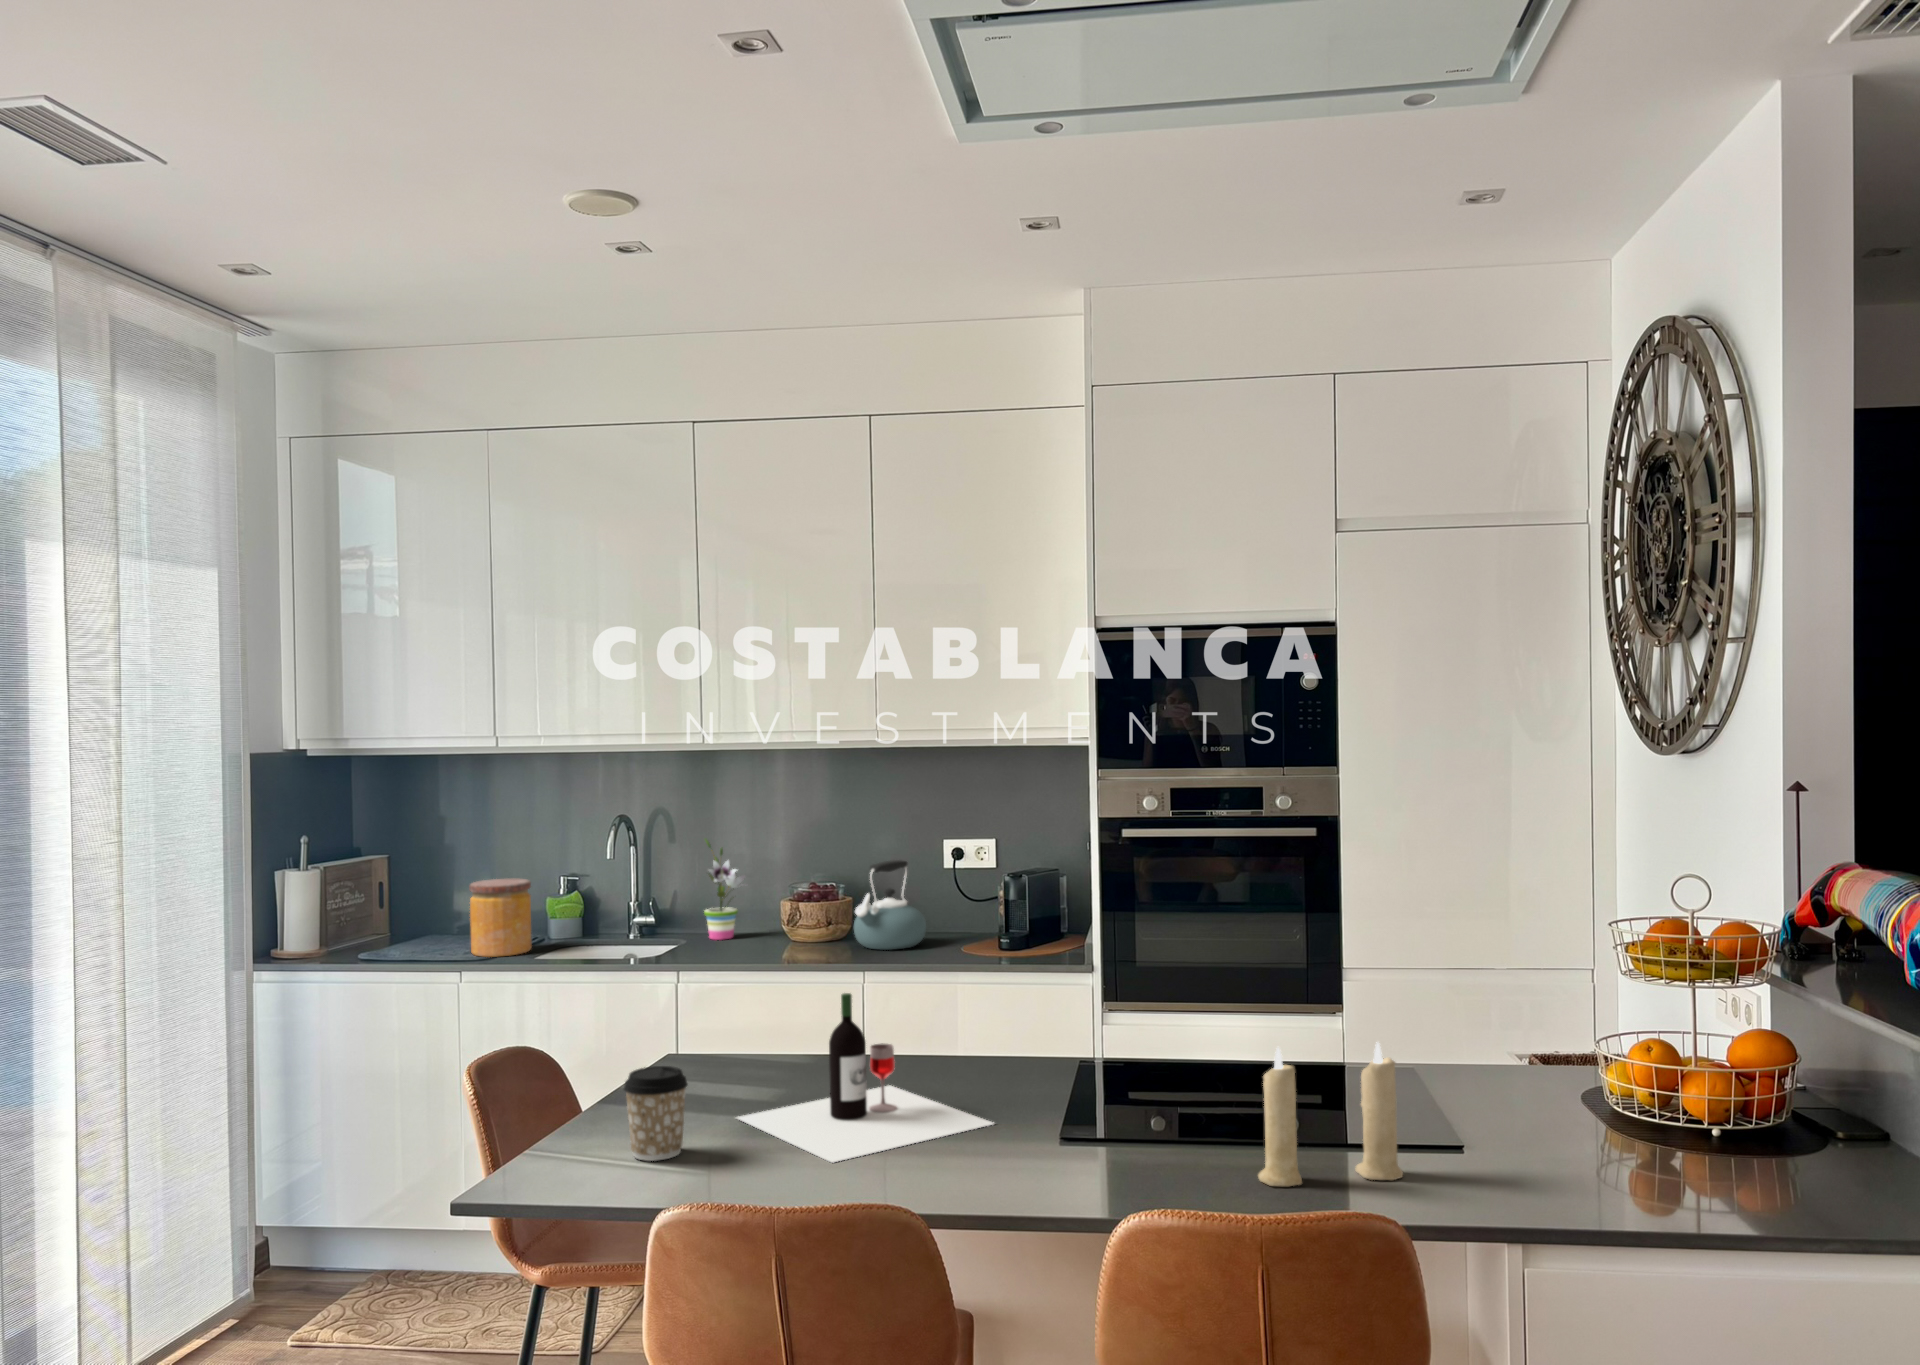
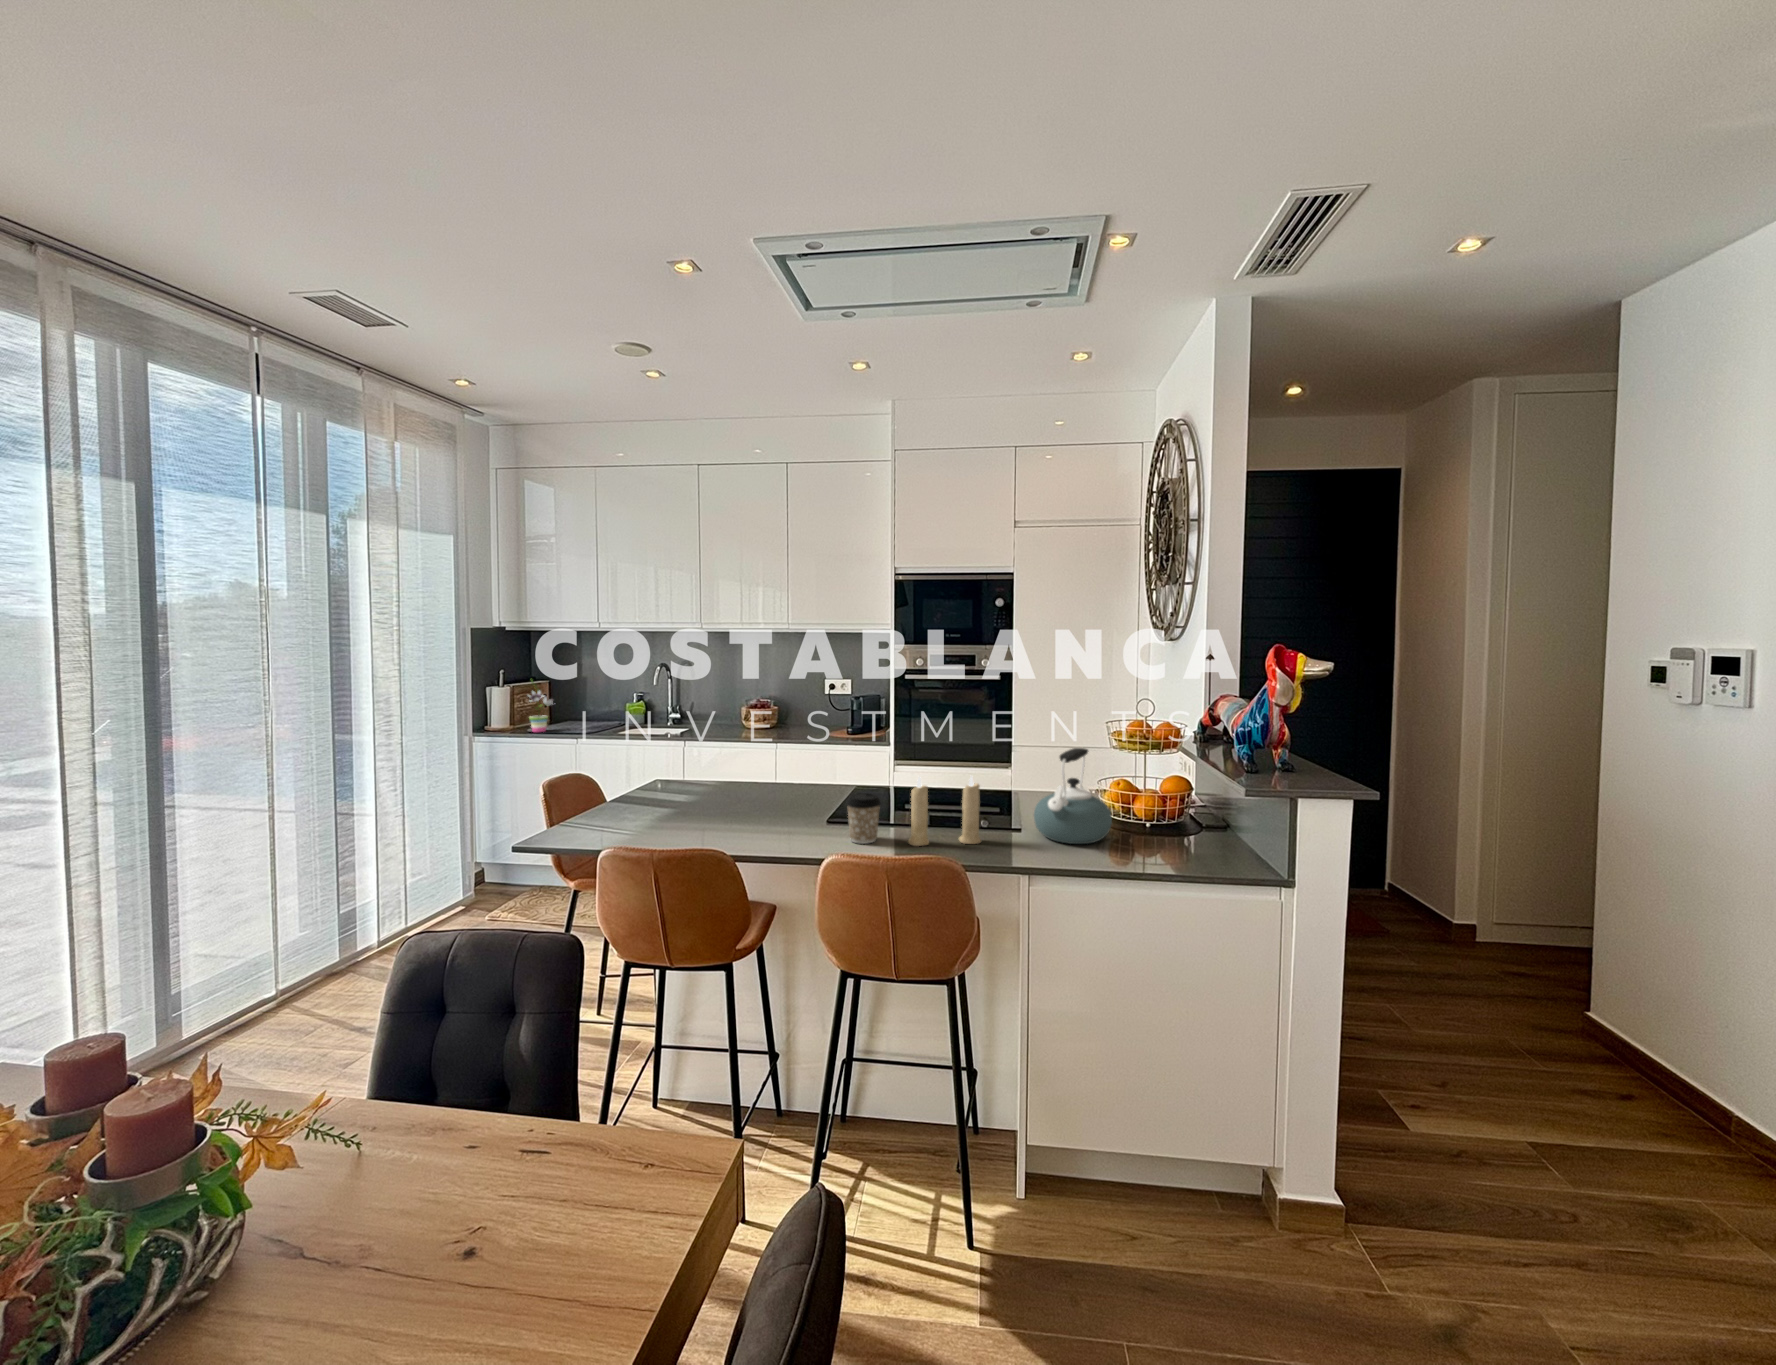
potted plant: present [704,839,745,940] -> present [529,680,553,732]
kettle: present [854,860,926,950] -> present [1034,748,1112,844]
jar: present [470,878,532,957] -> none [583,695,615,733]
wine bottle: present [737,993,993,1162] -> none [663,747,792,830]
coffee cup: present [624,1066,688,1161] -> present [847,793,881,844]

